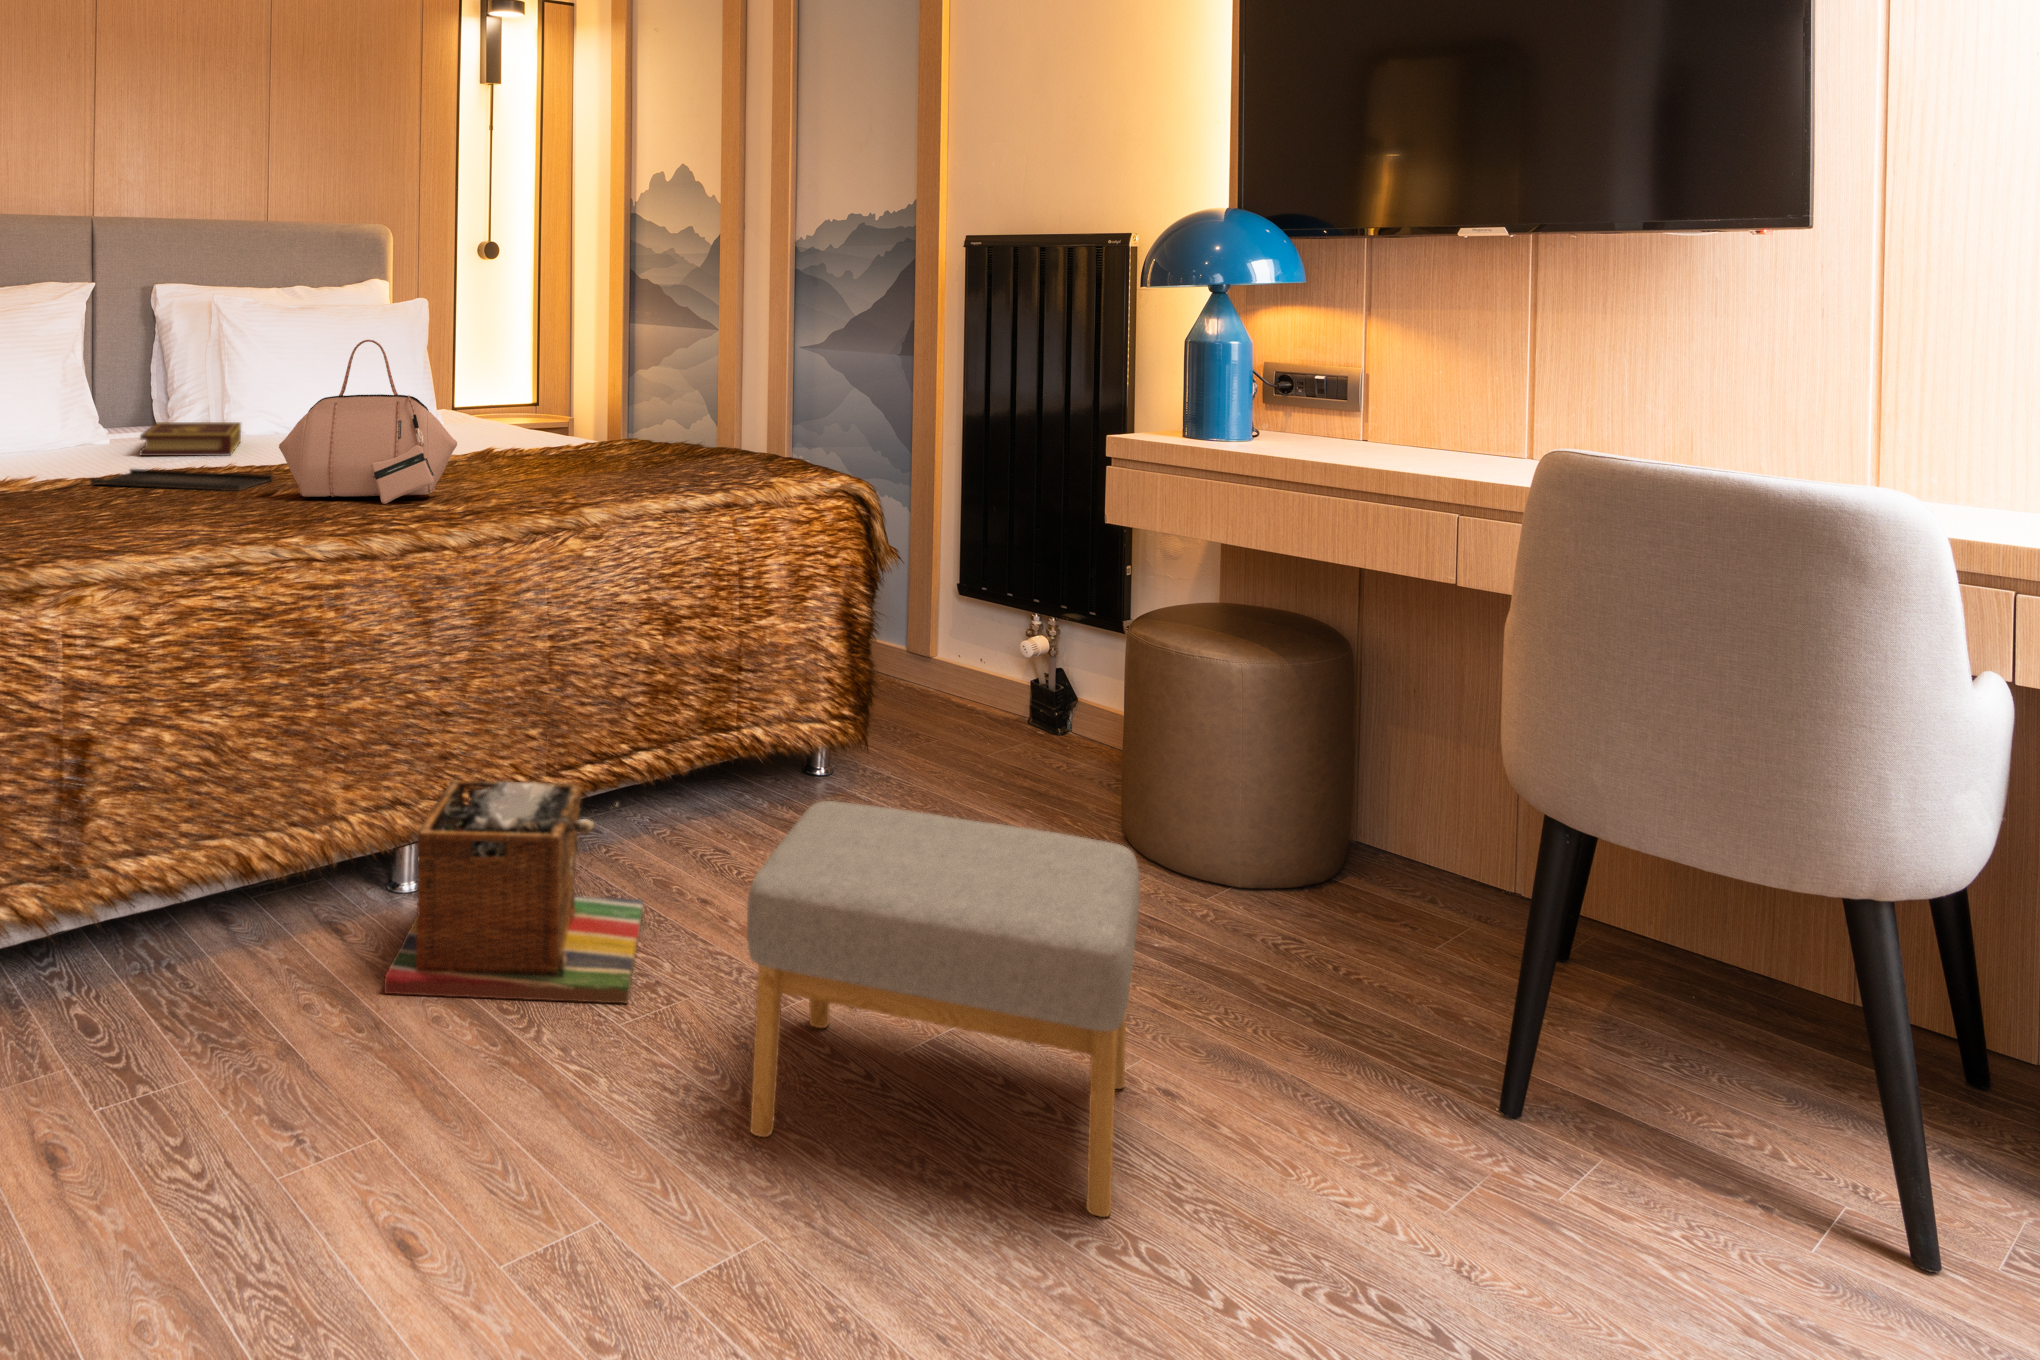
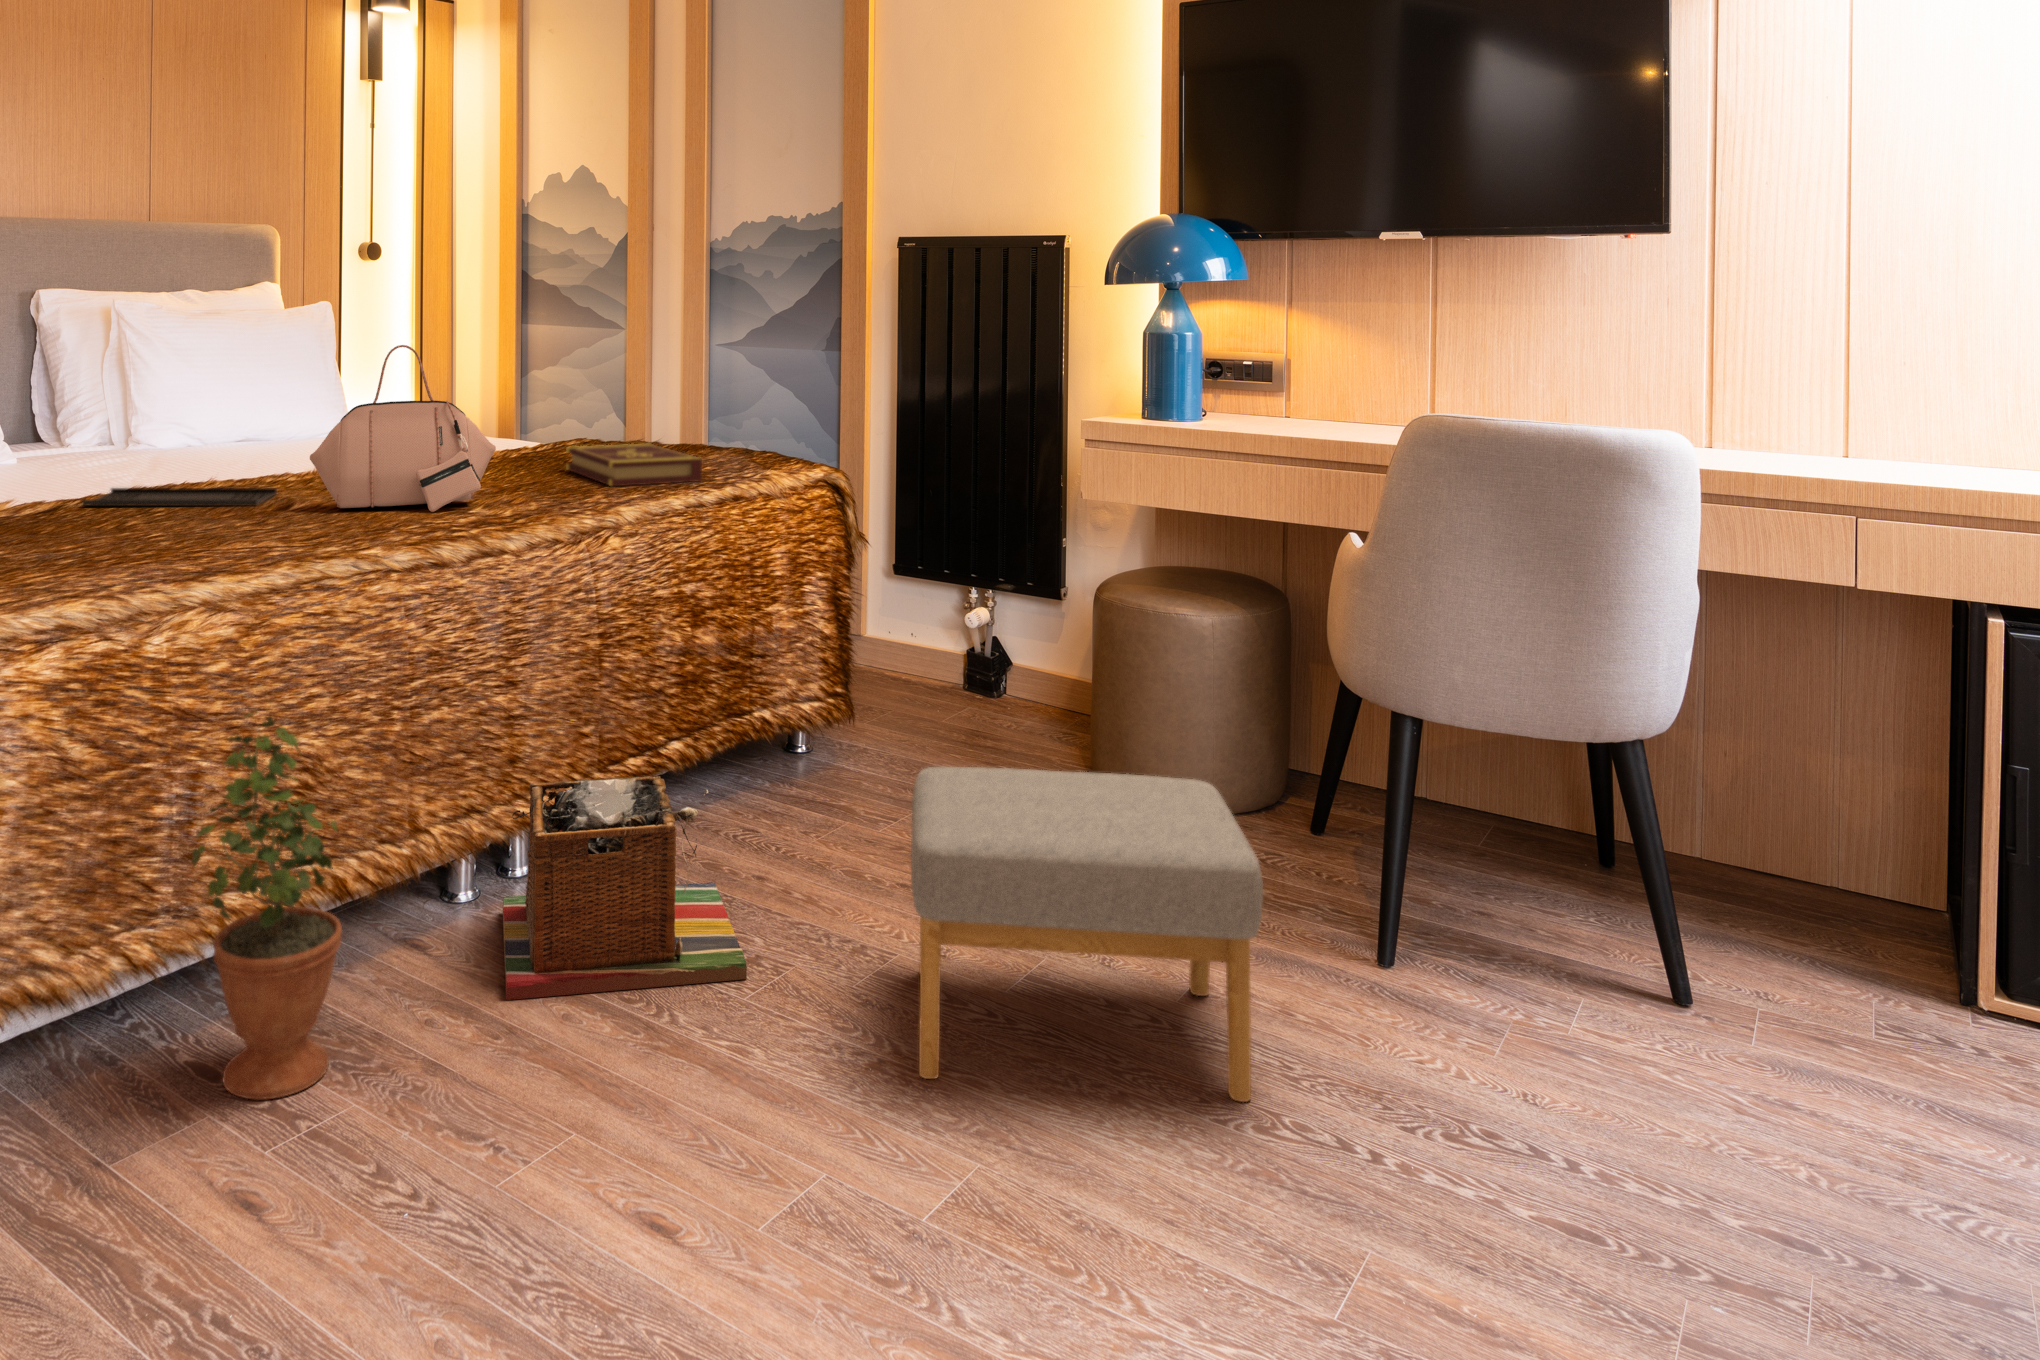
book: present [140,422,241,456] -> present [566,444,702,486]
potted plant: none [53,687,206,1060] -> present [192,715,342,1100]

